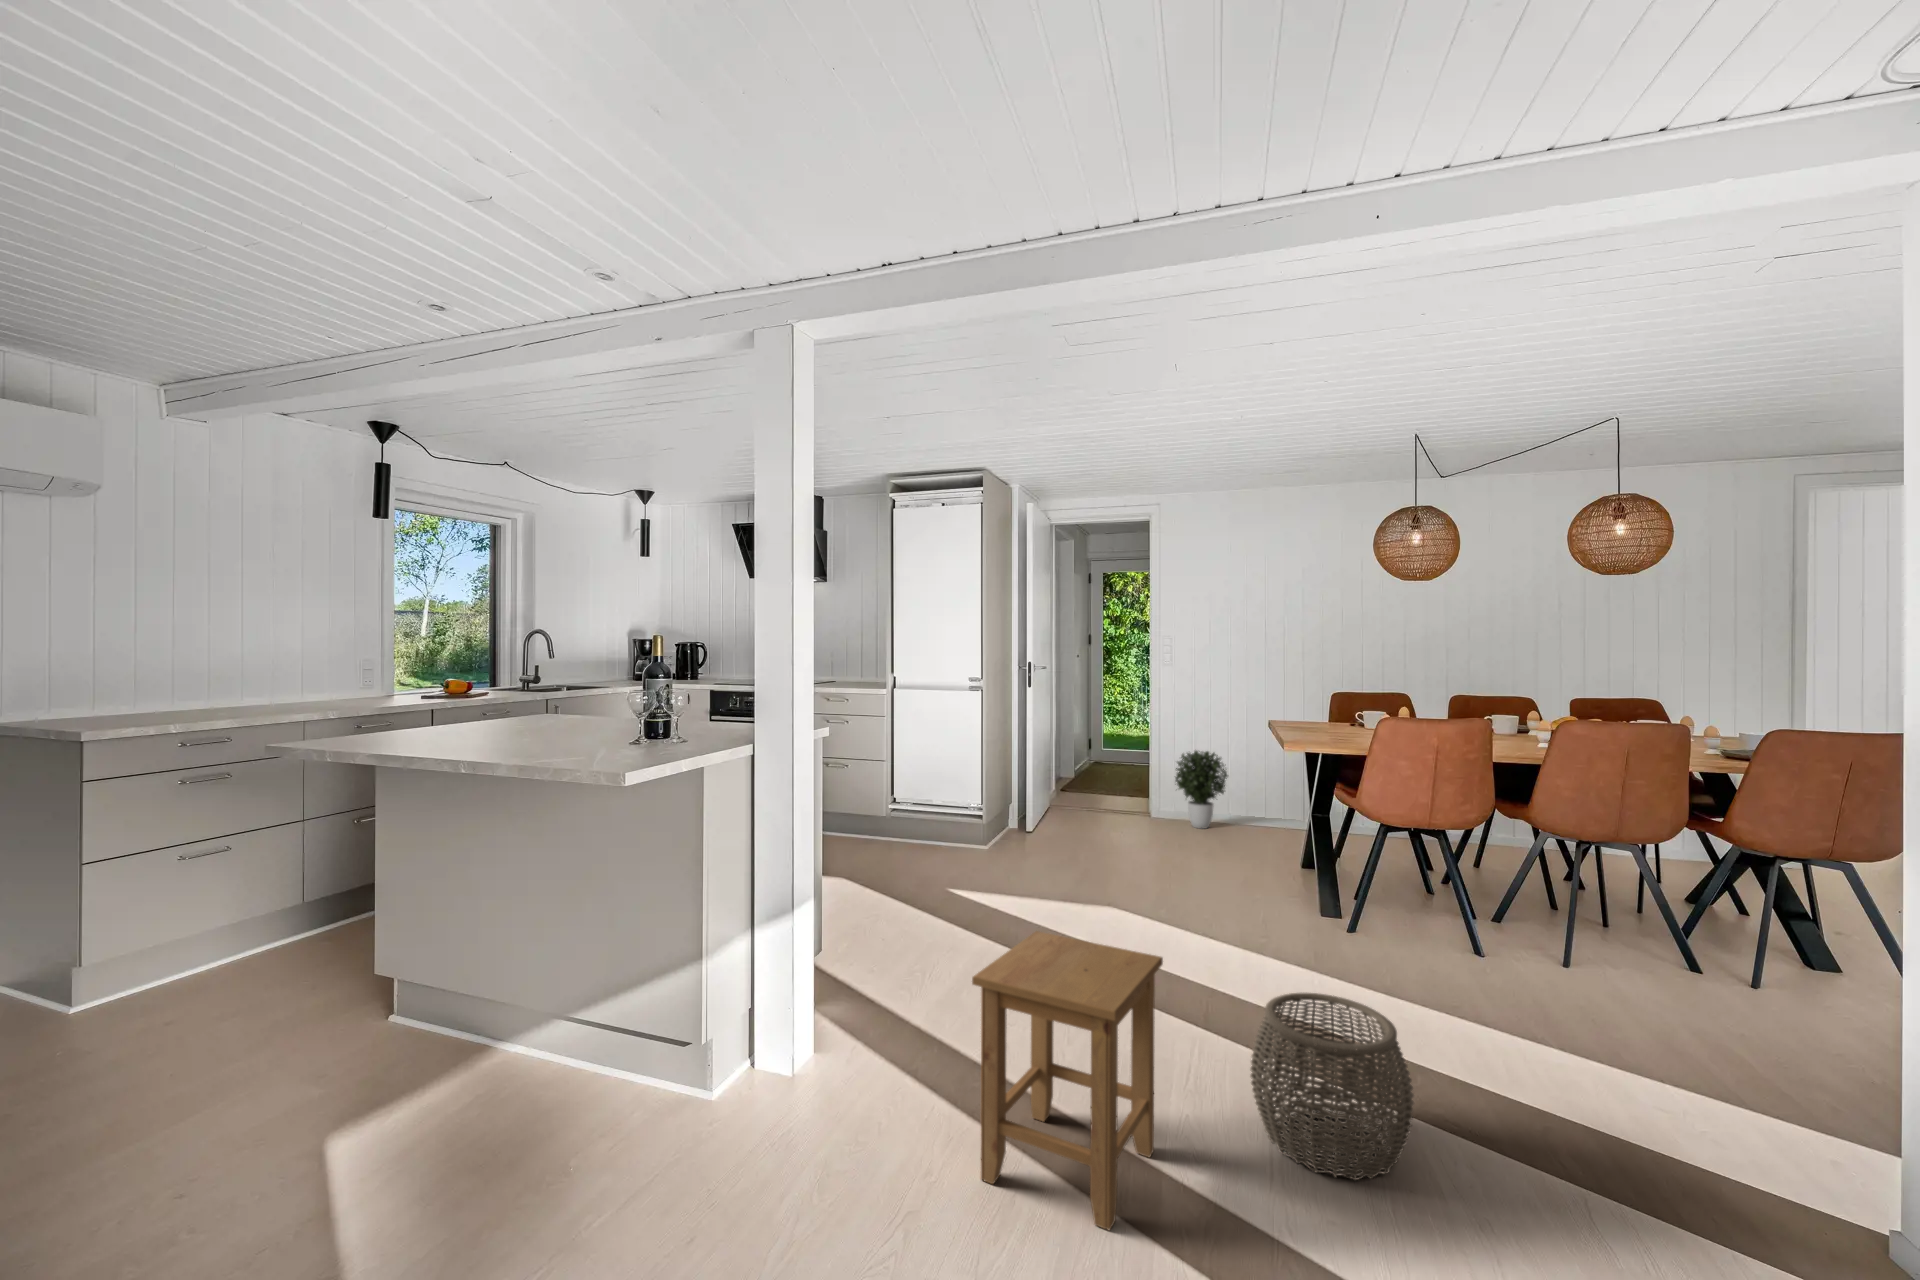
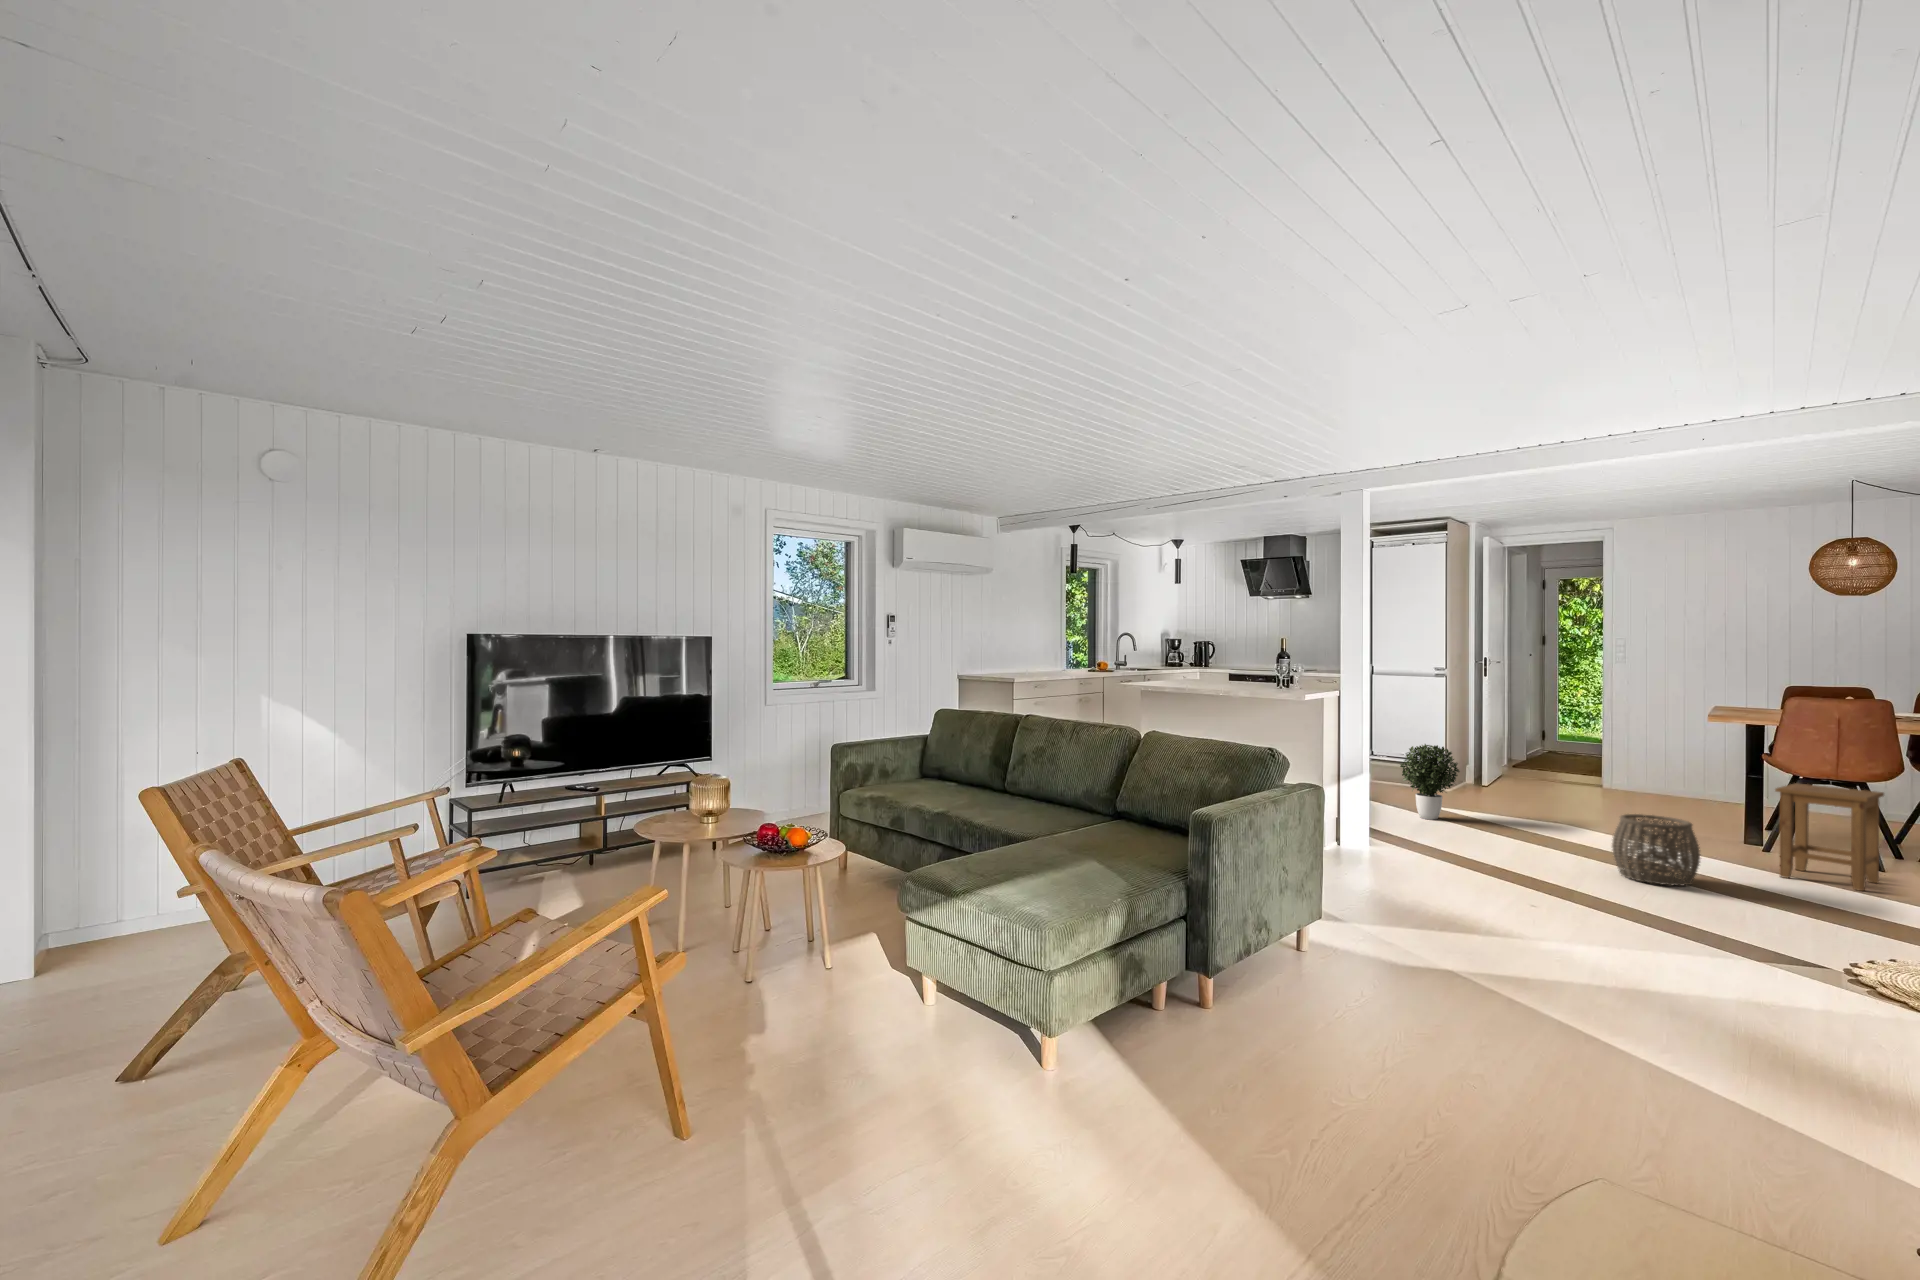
potted plant: present [1175,751,1228,829] -> present [1400,744,1460,820]
stool: present [972,931,1163,1230] -> present [1775,783,1884,891]

